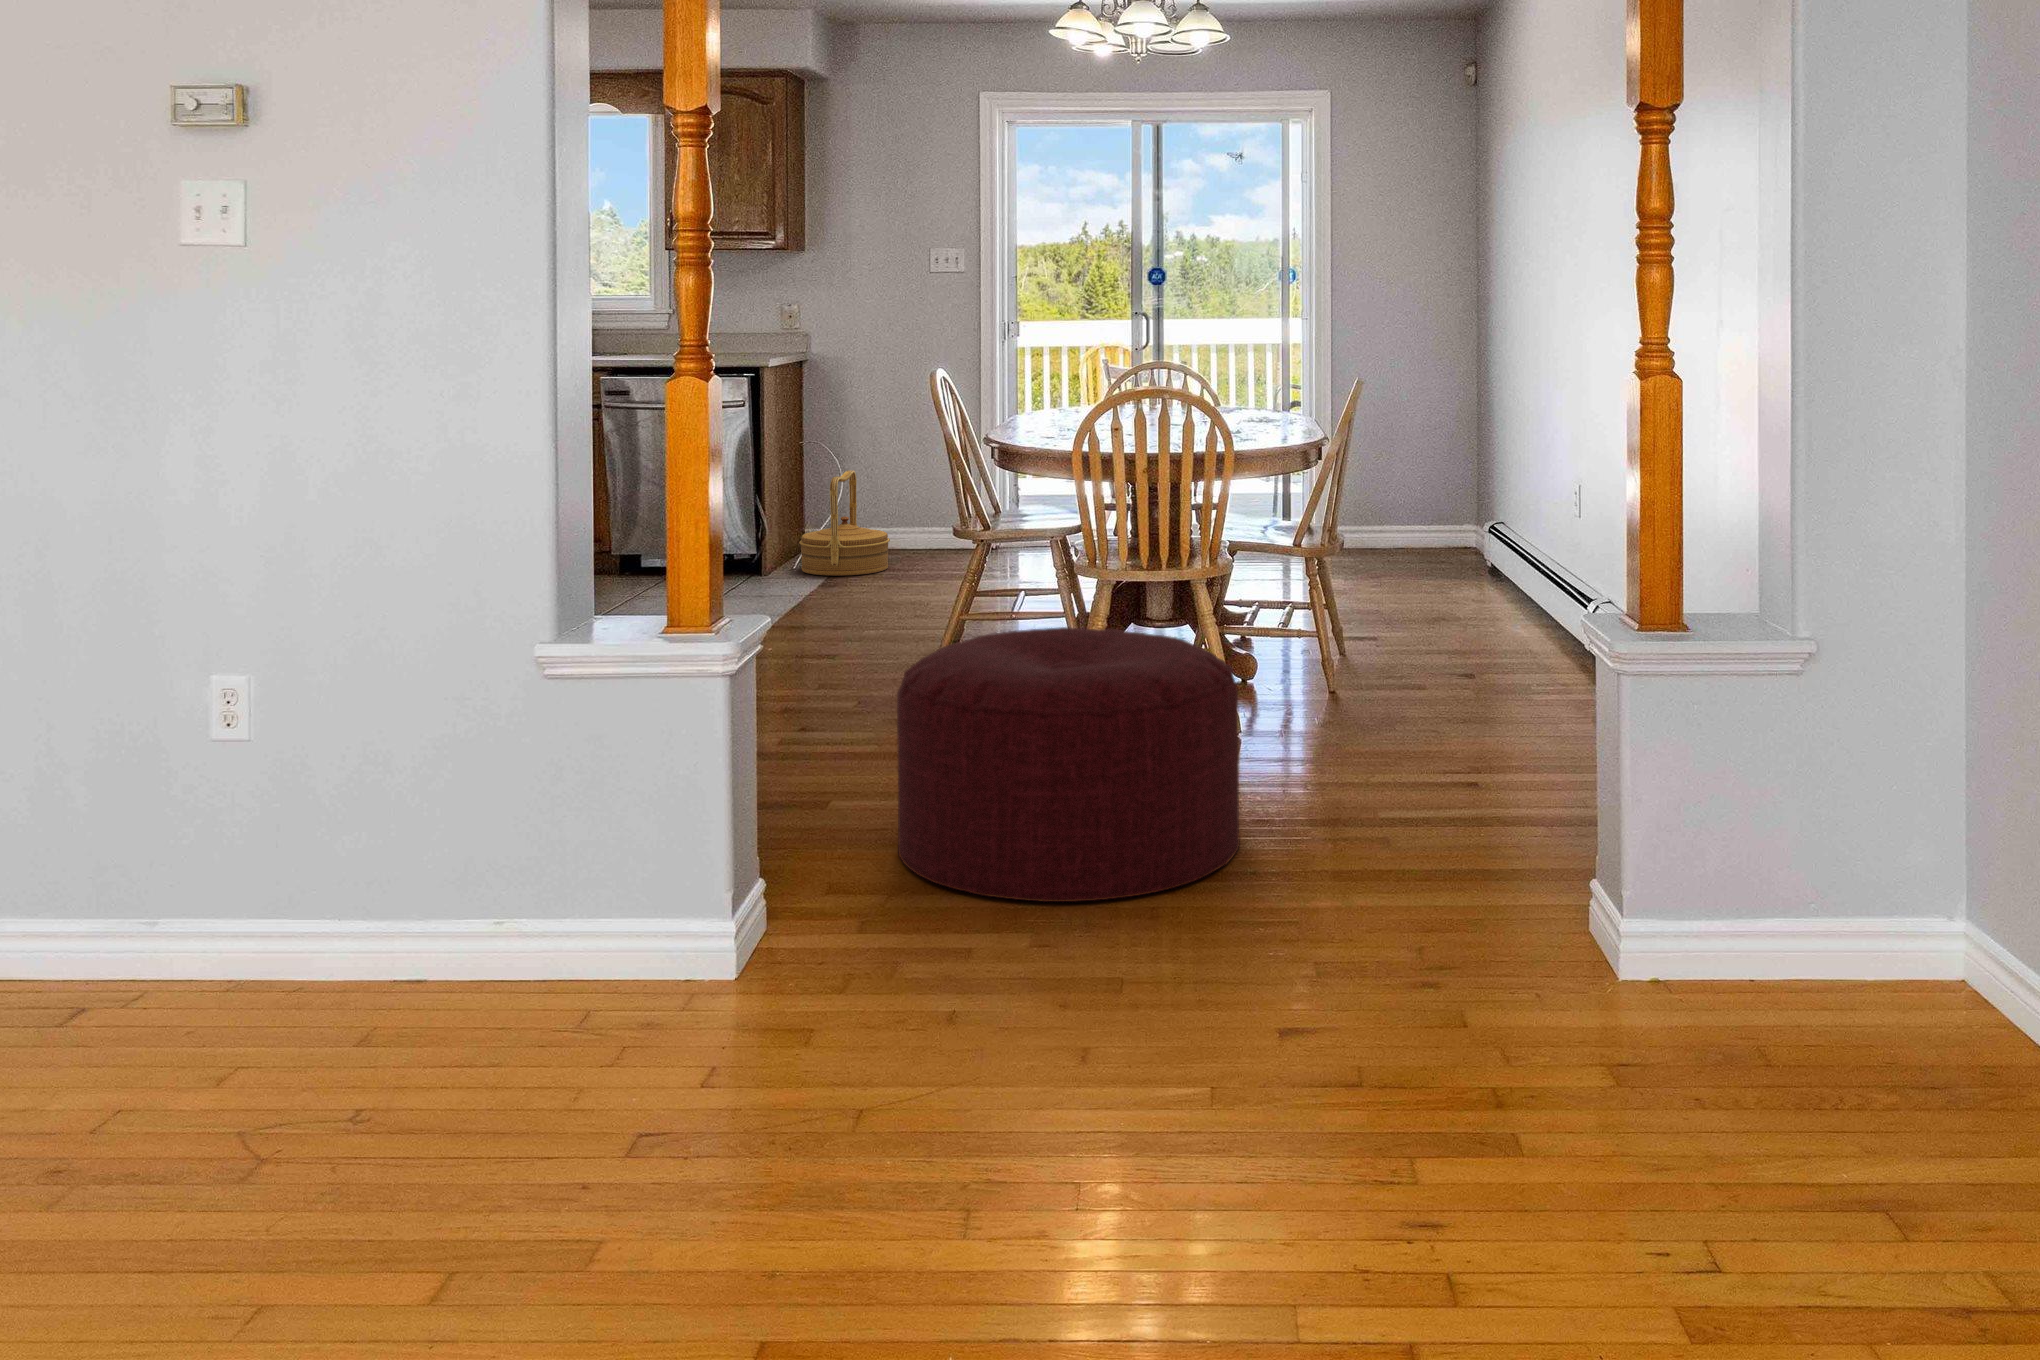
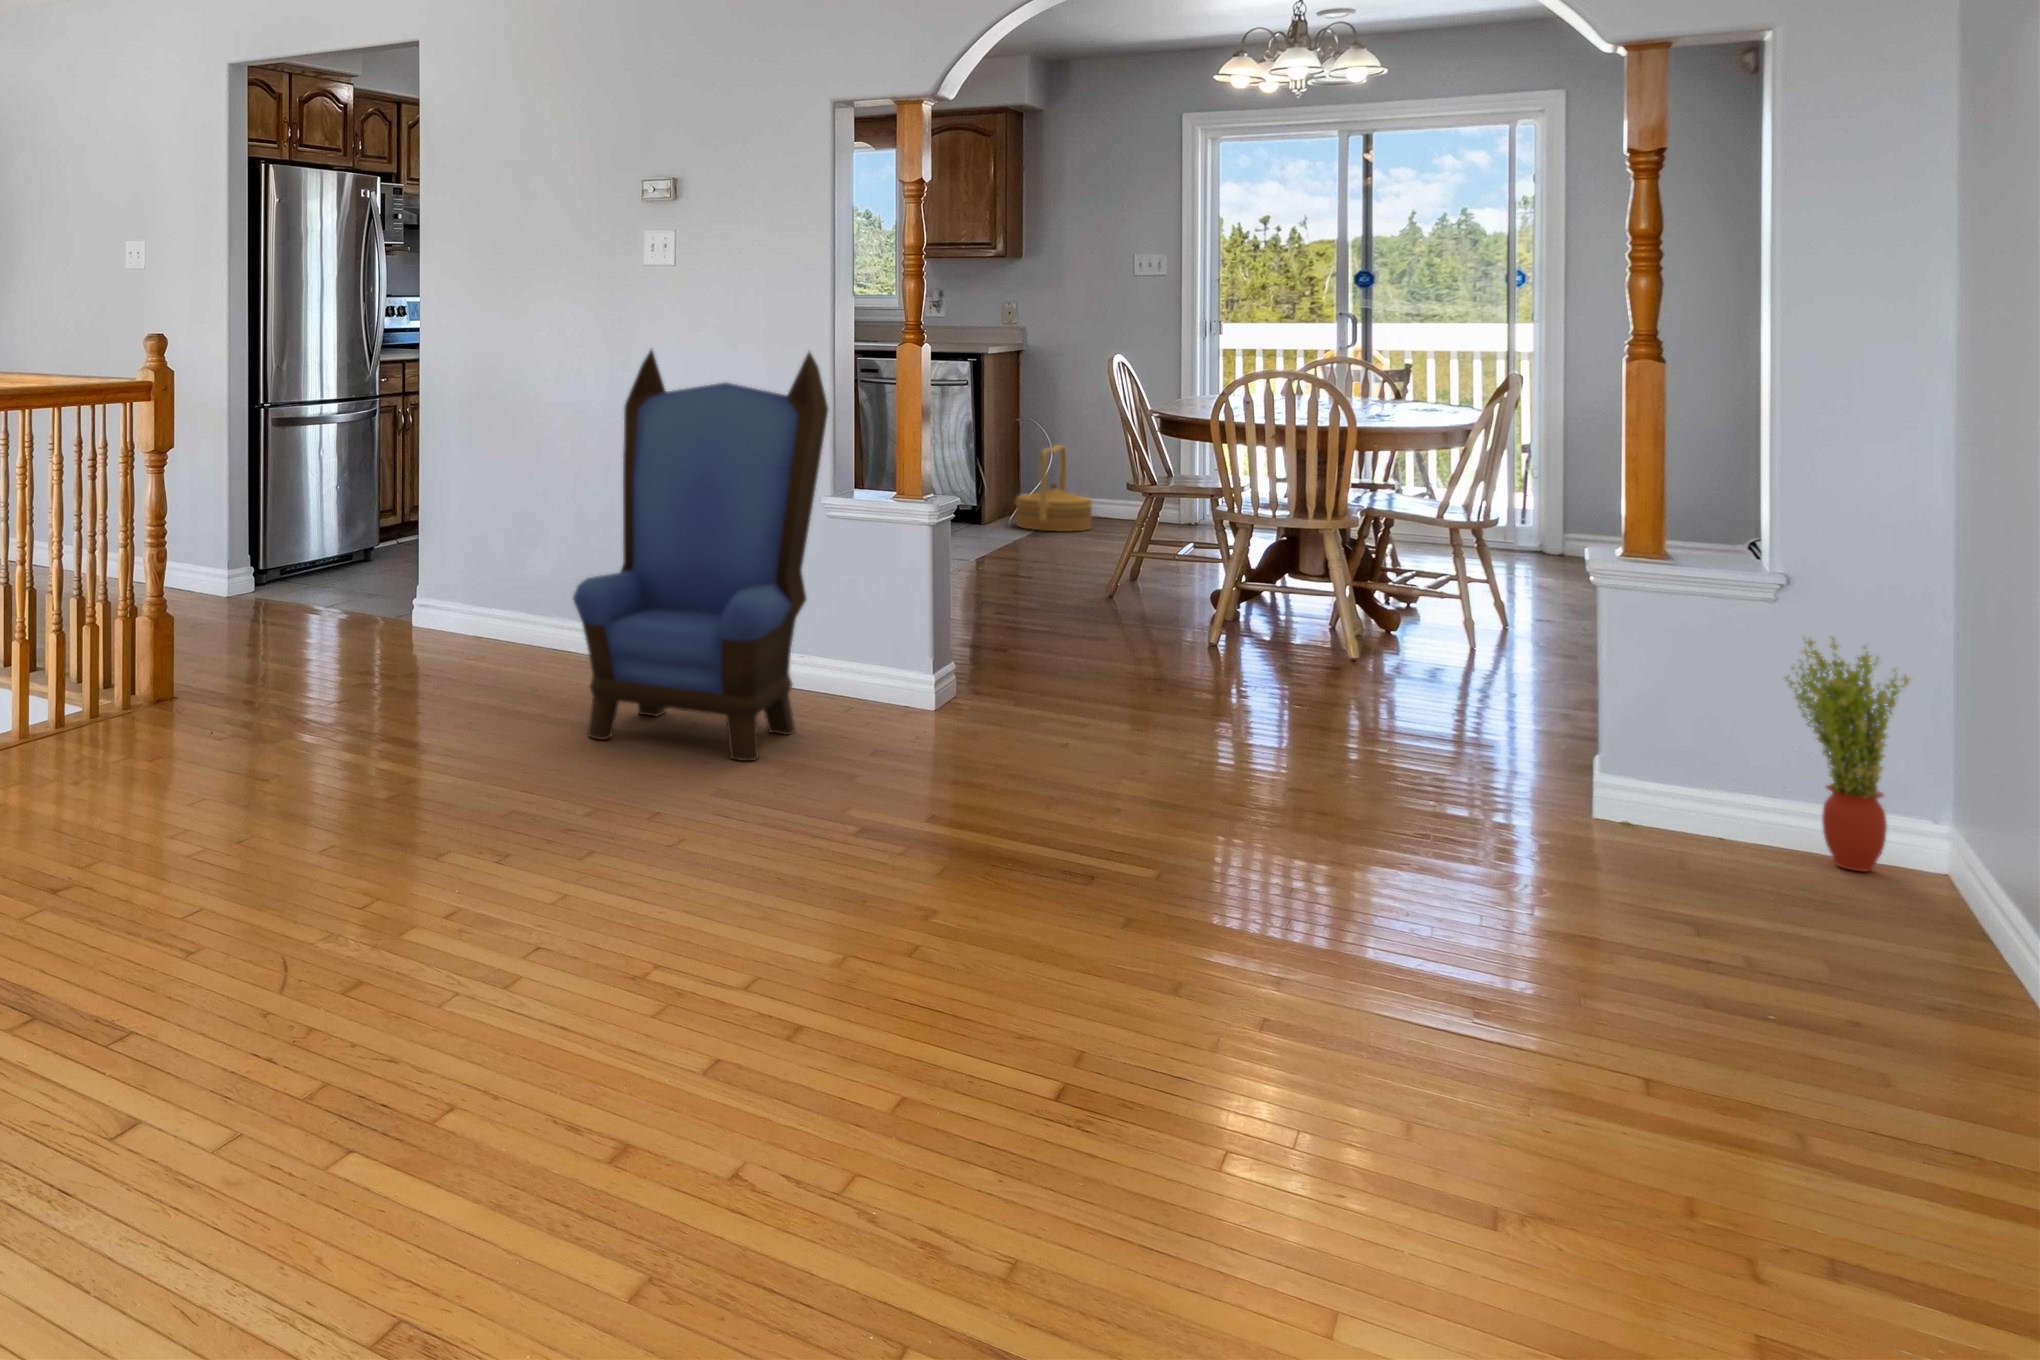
armchair: none [105,385,585,1111] -> present [573,350,828,761]
ottoman: present [897,627,1240,902] -> none [1043,548,1318,735]
potted plant: none [1818,710,1949,994] -> present [1785,638,1910,872]

